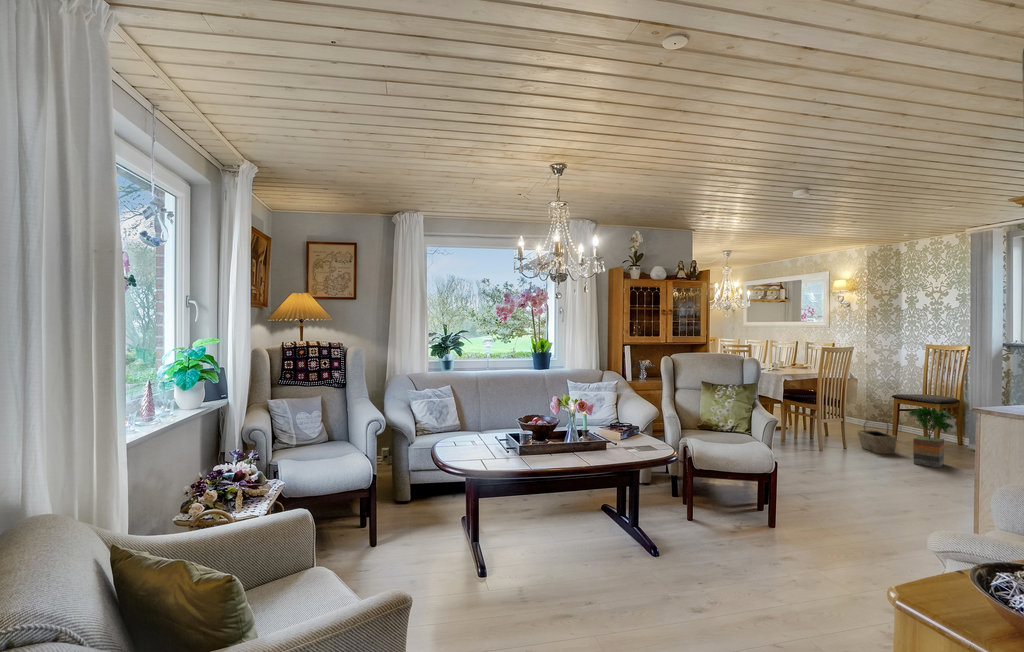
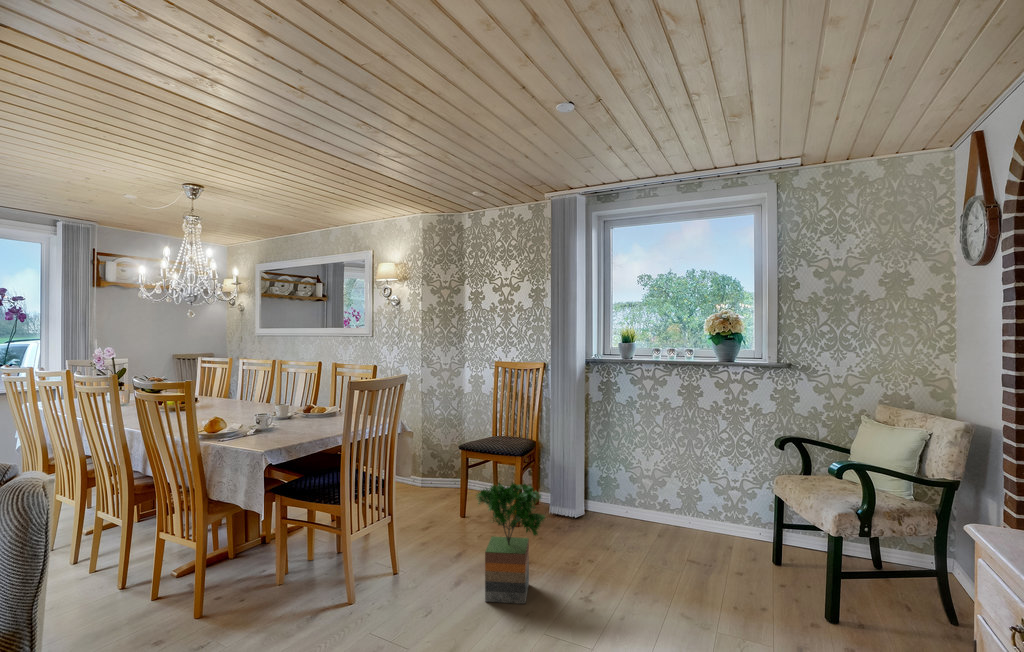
basket: present [857,420,897,454] -> none [398,504,459,576]

